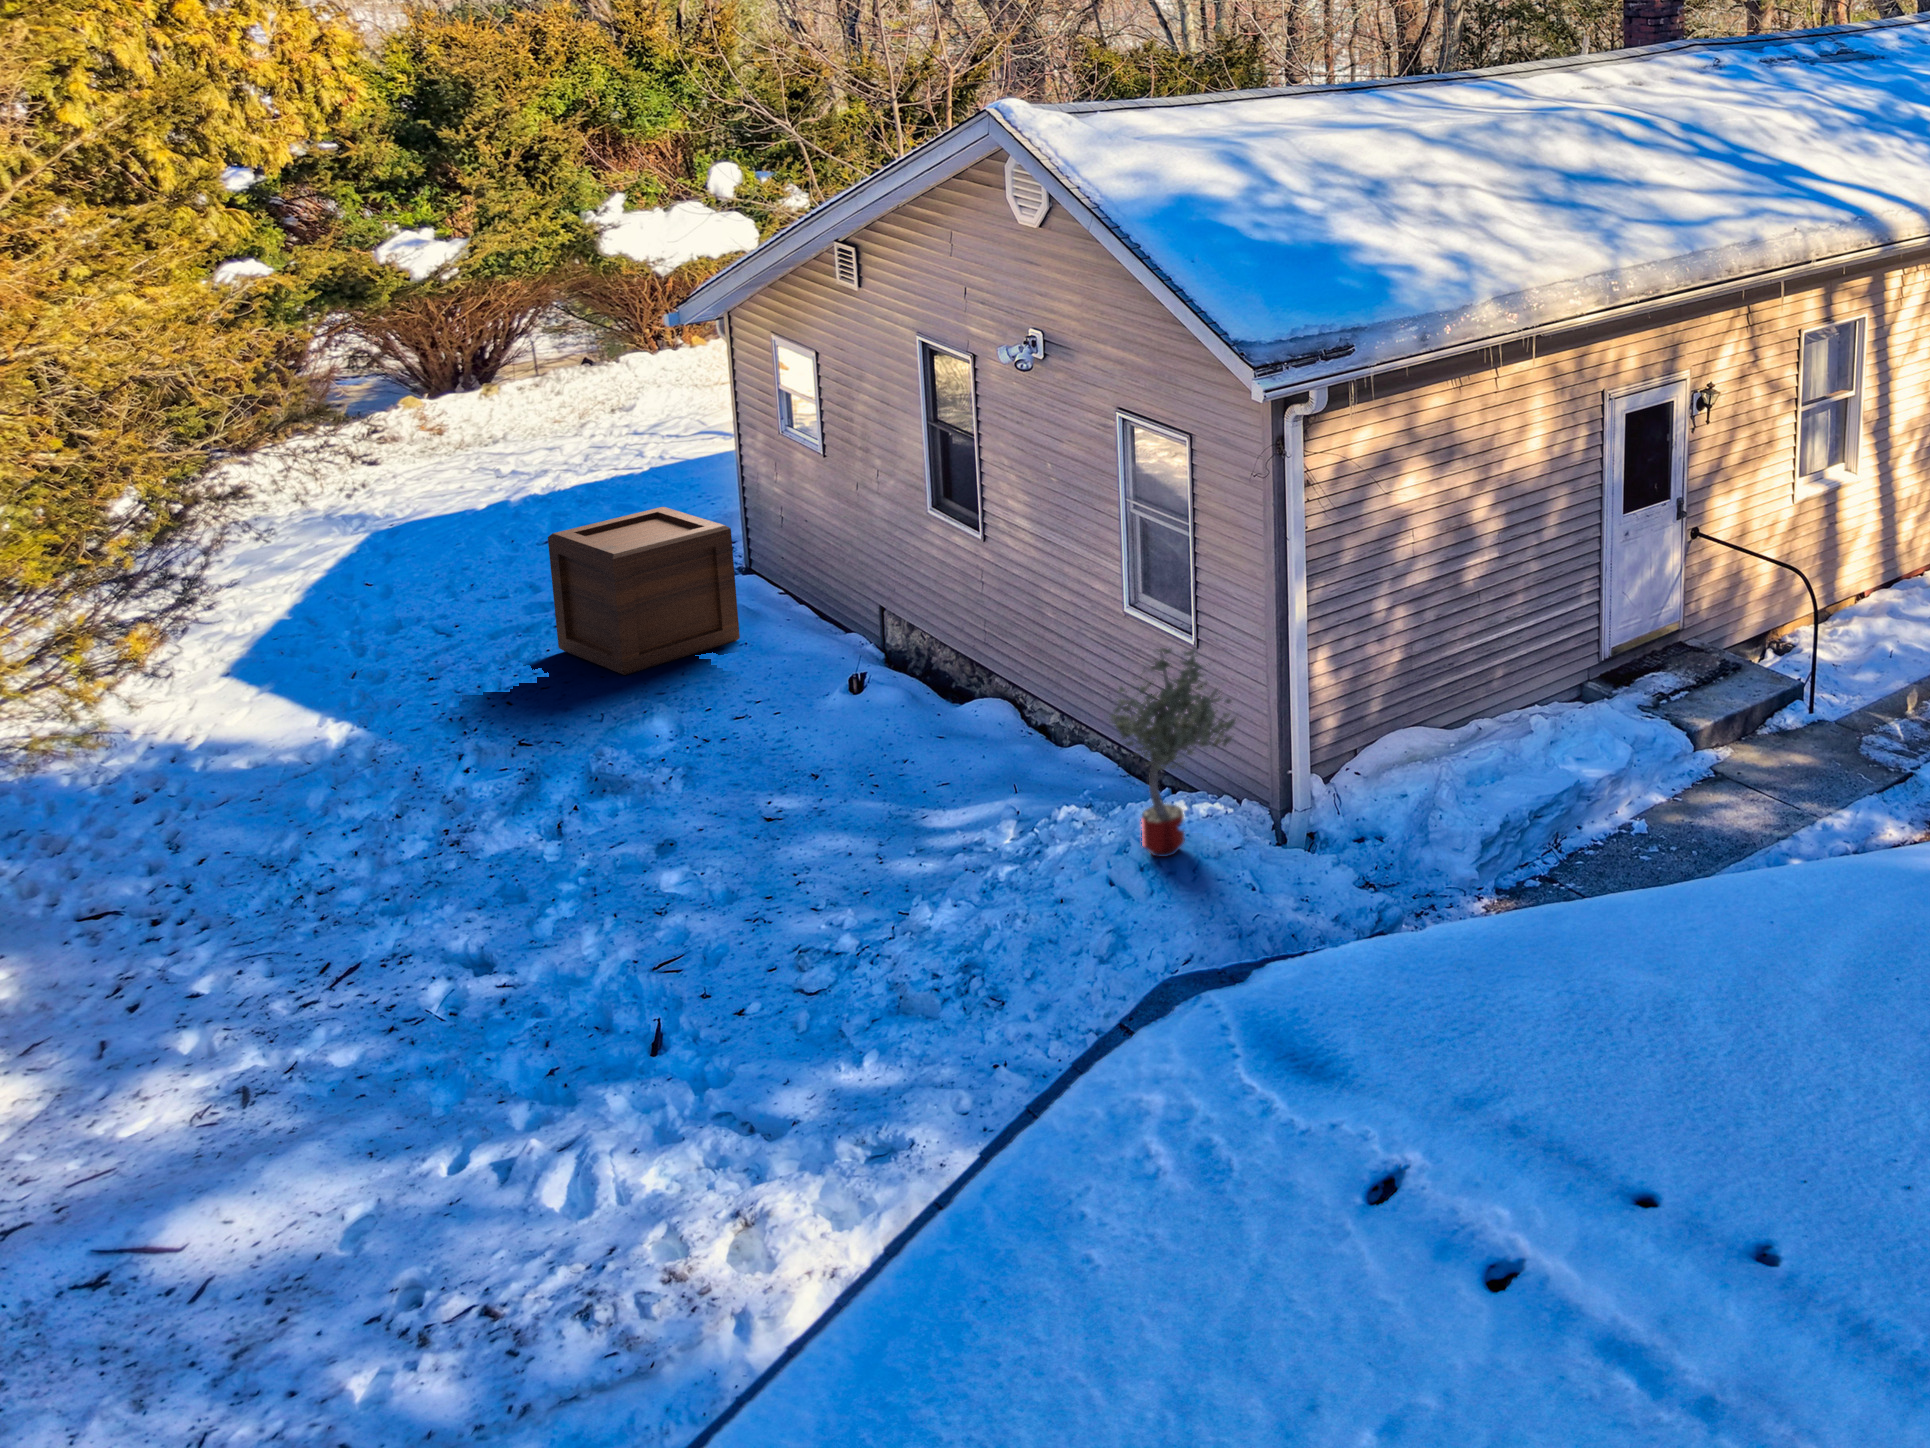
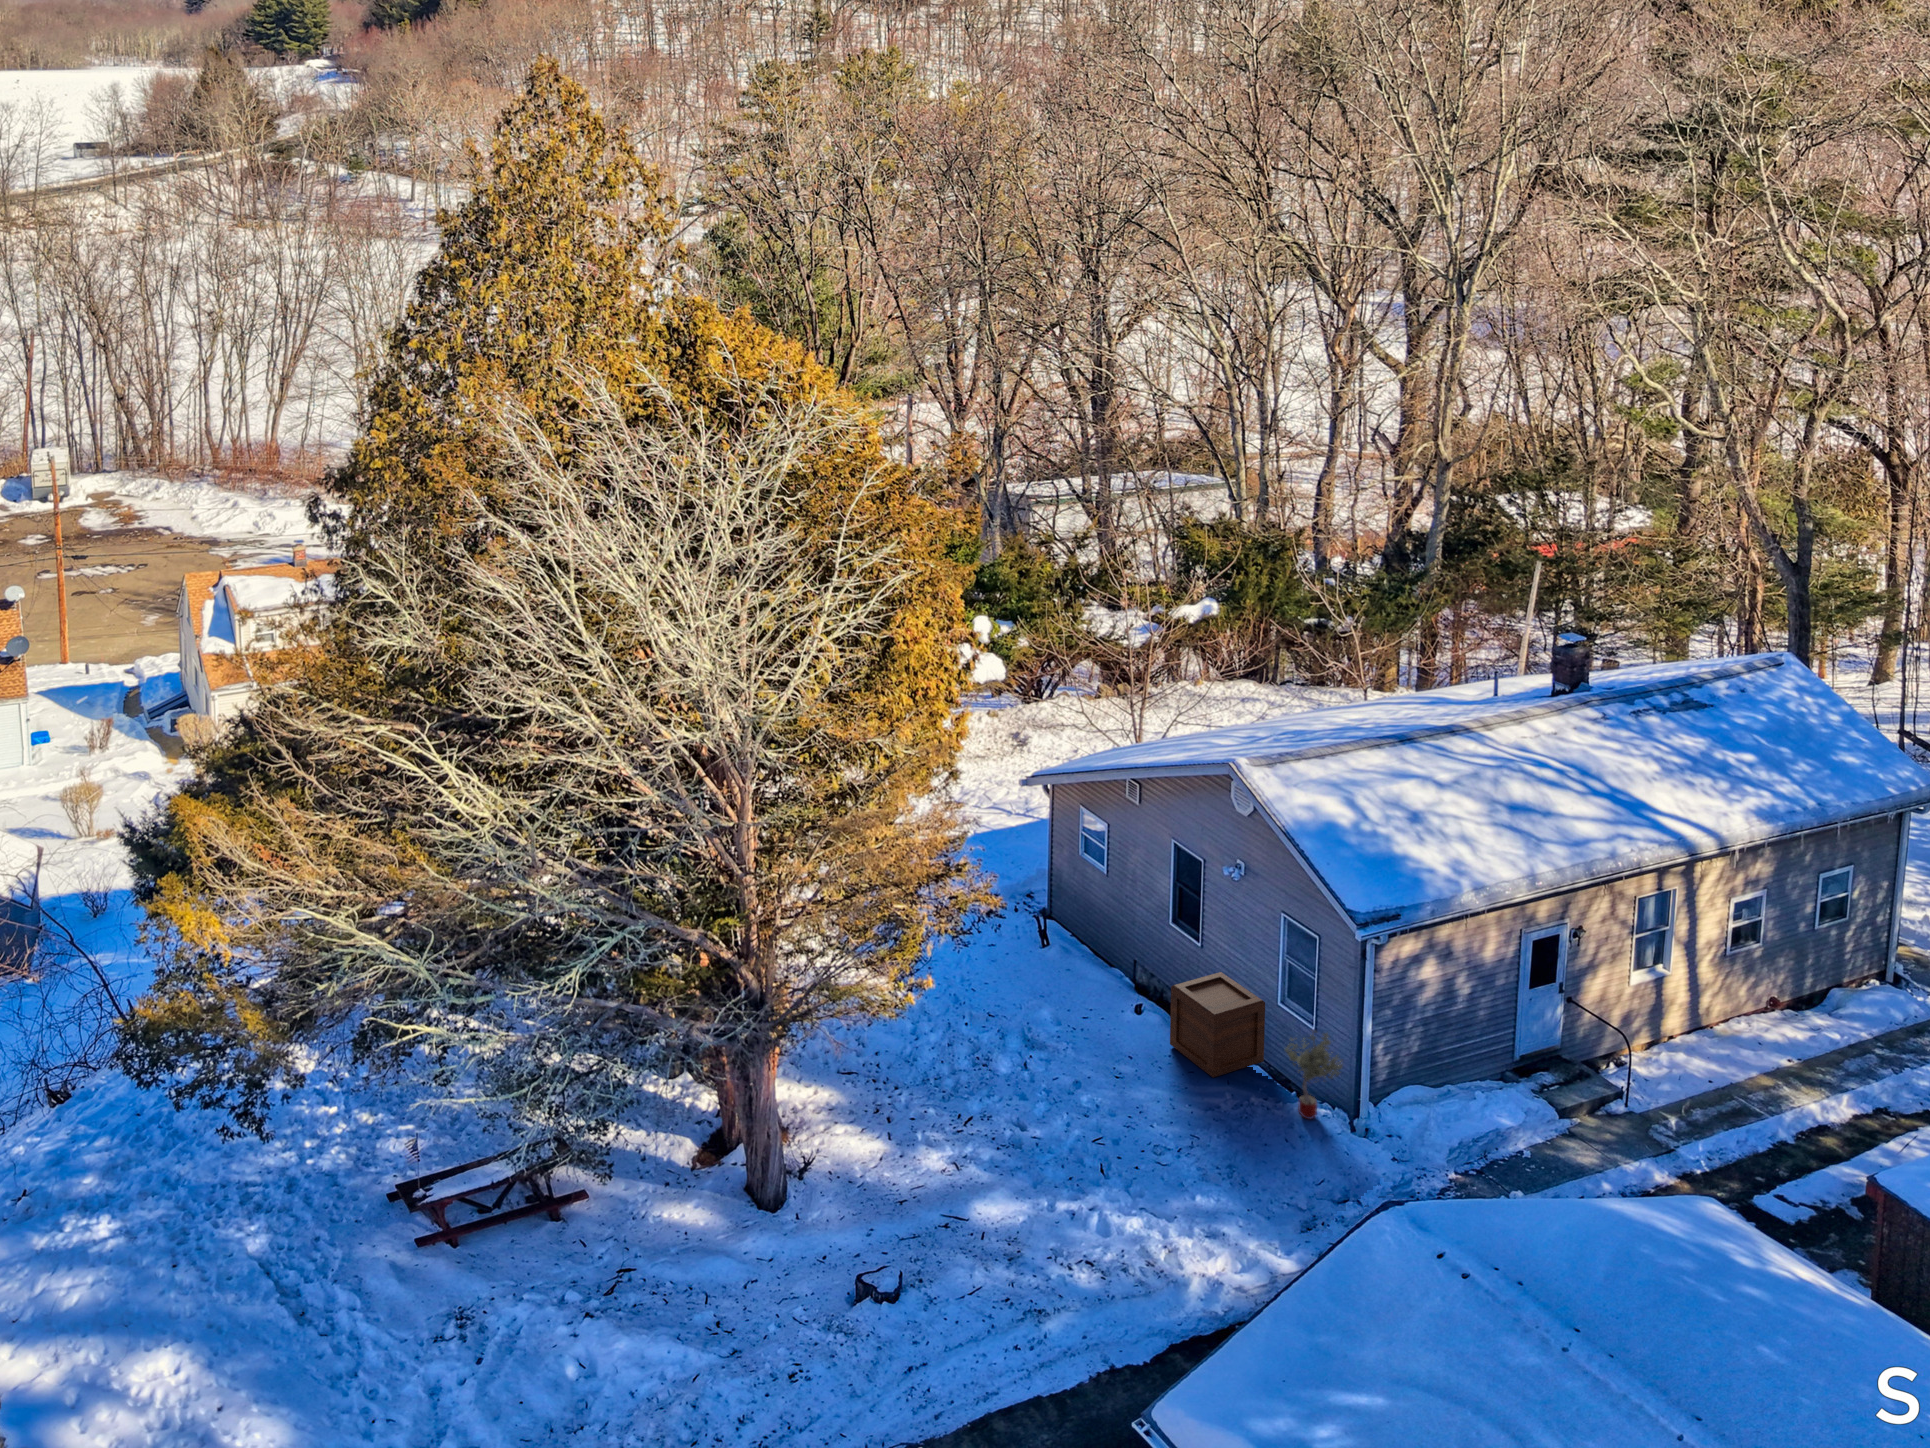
wooden crate: present [548,507,740,675] -> present [1170,972,1265,1078]

